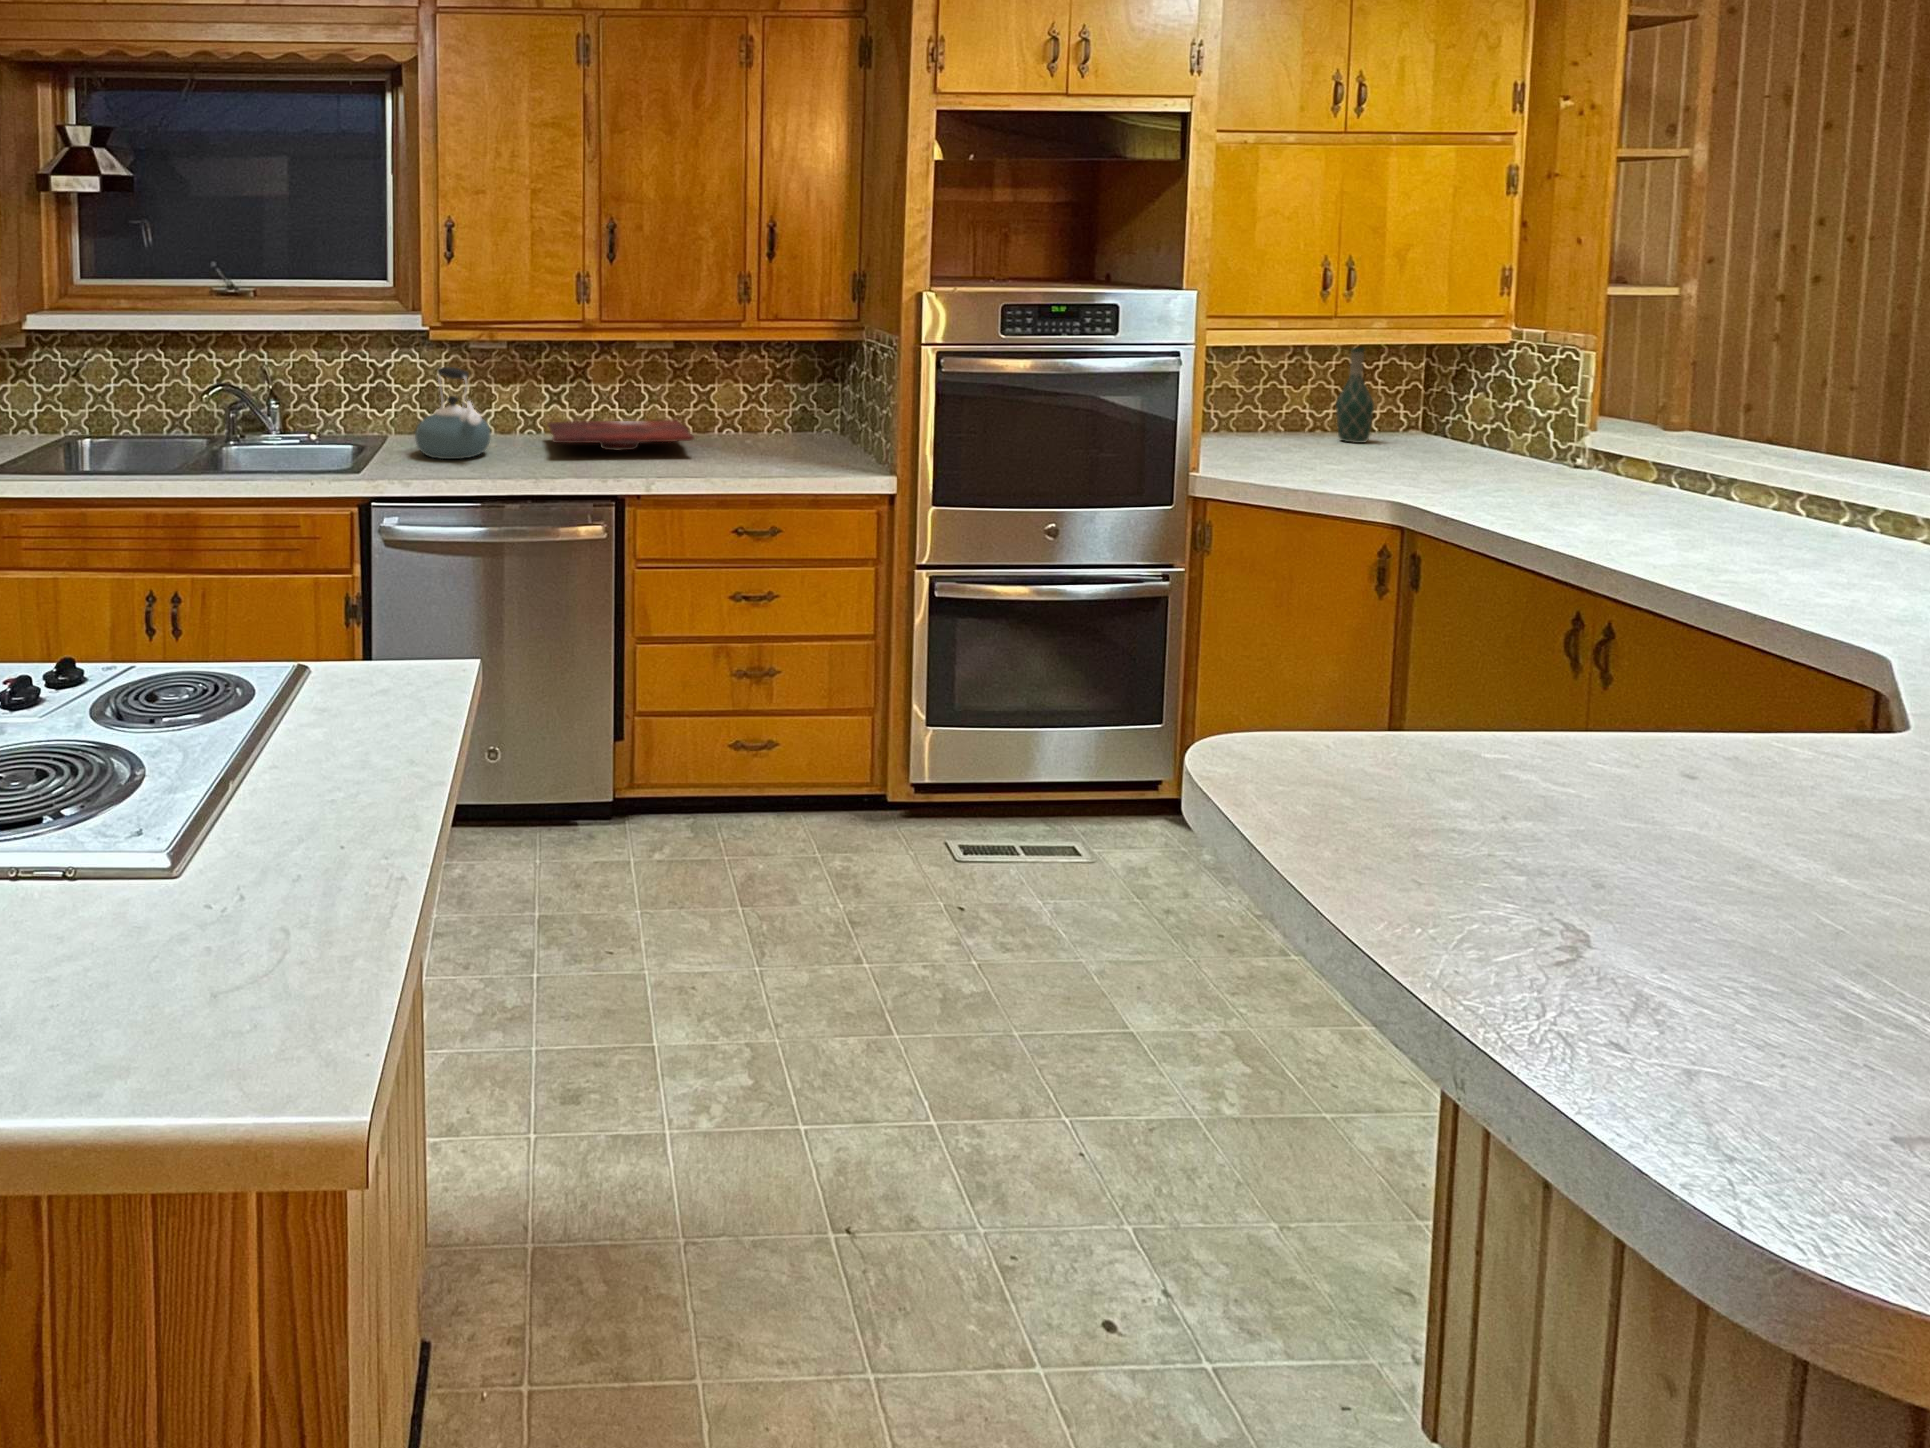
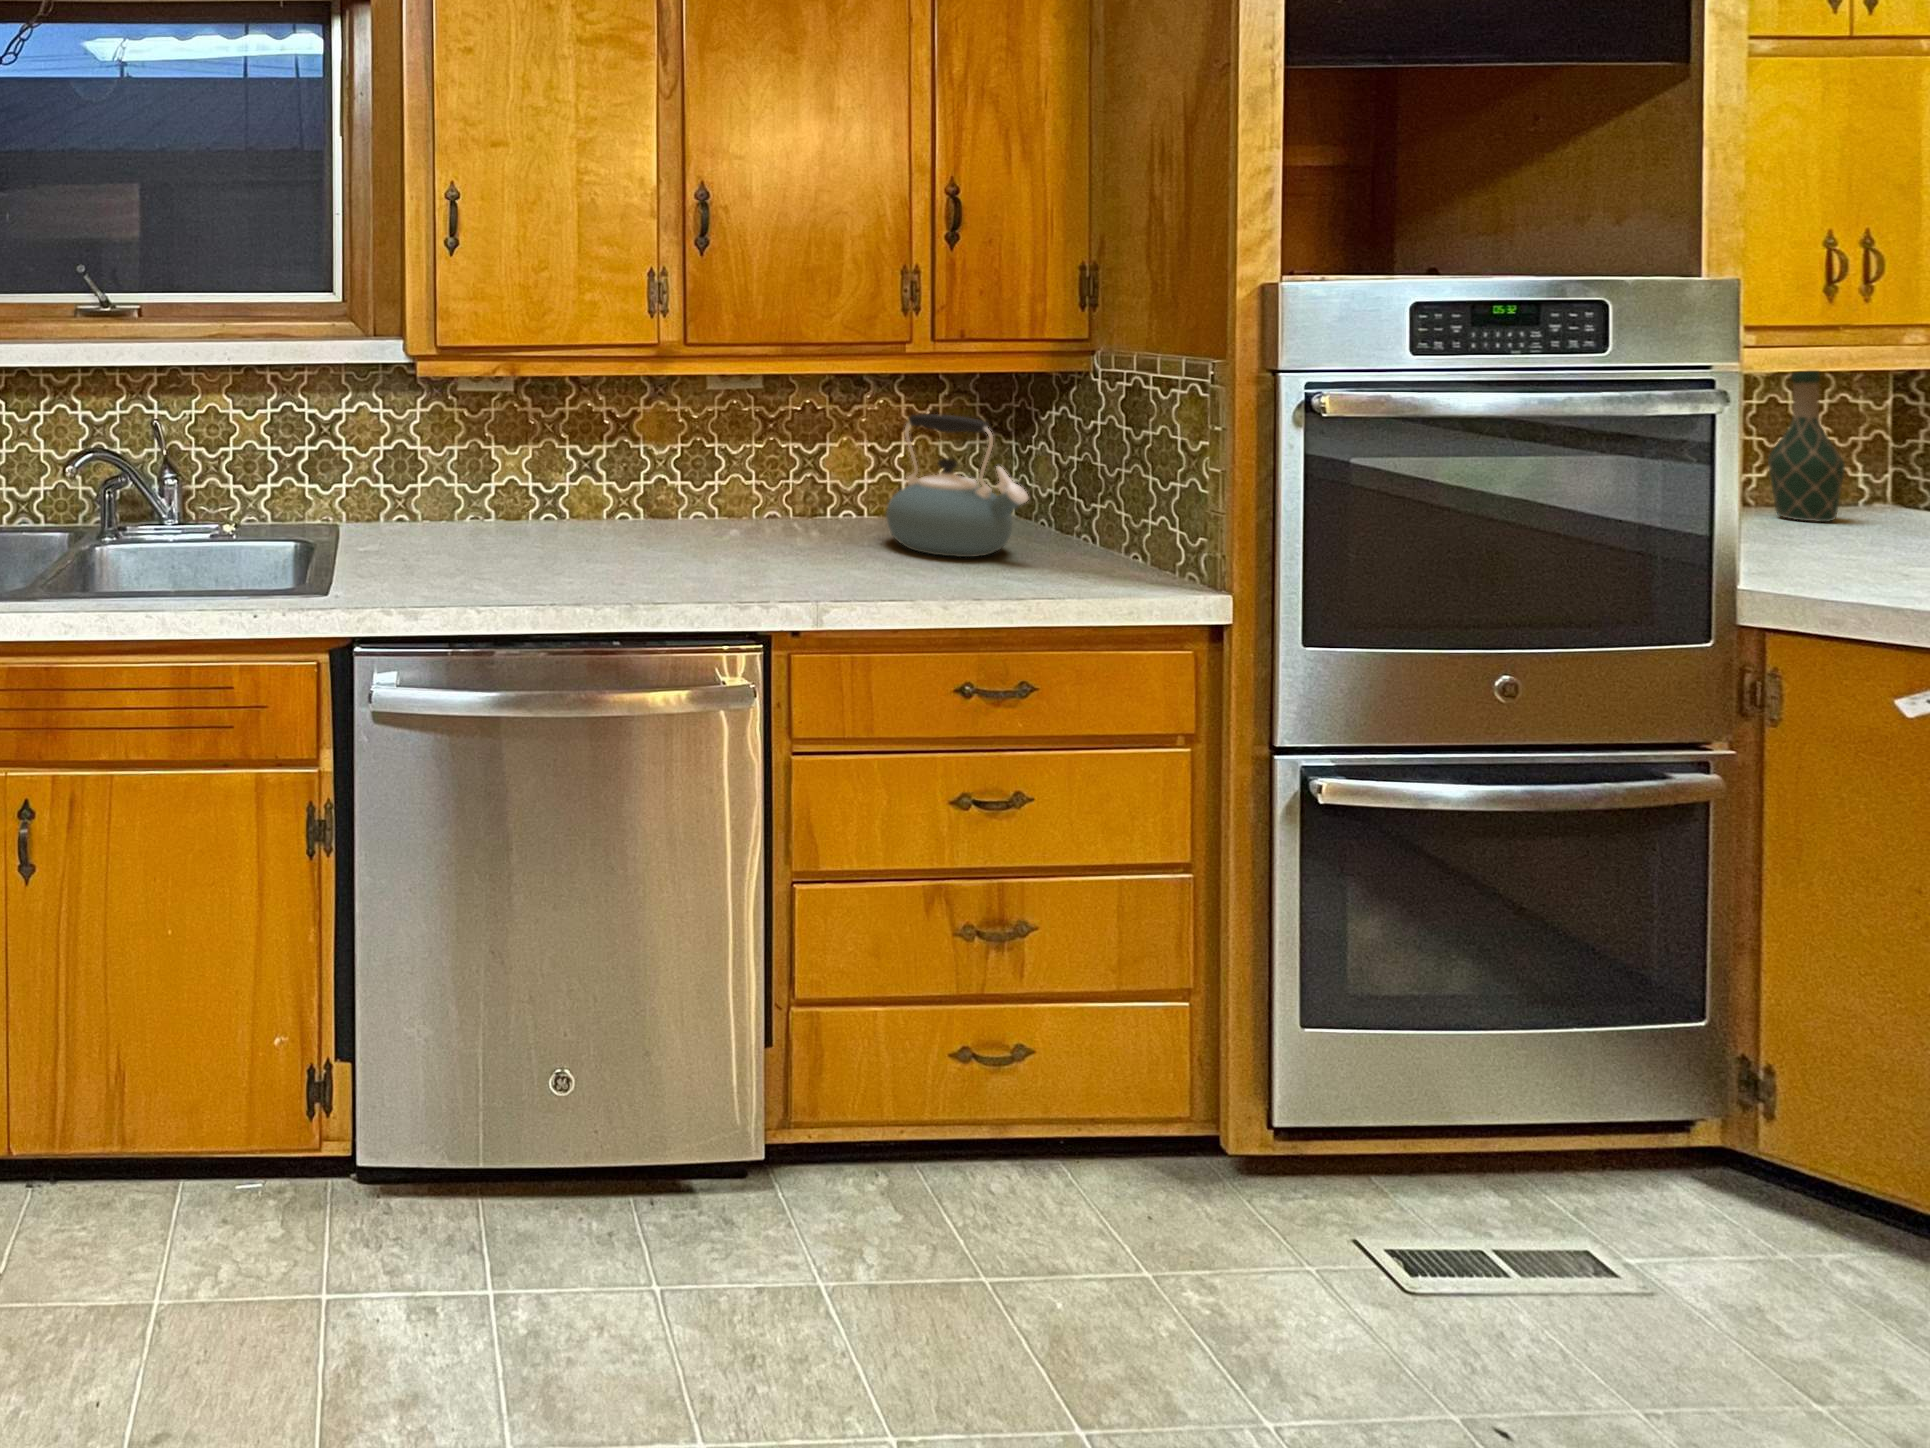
kettle: present [415,367,491,459] -> present [886,414,1028,557]
cutting board: present [548,420,694,450] -> none [577,495,833,544]

